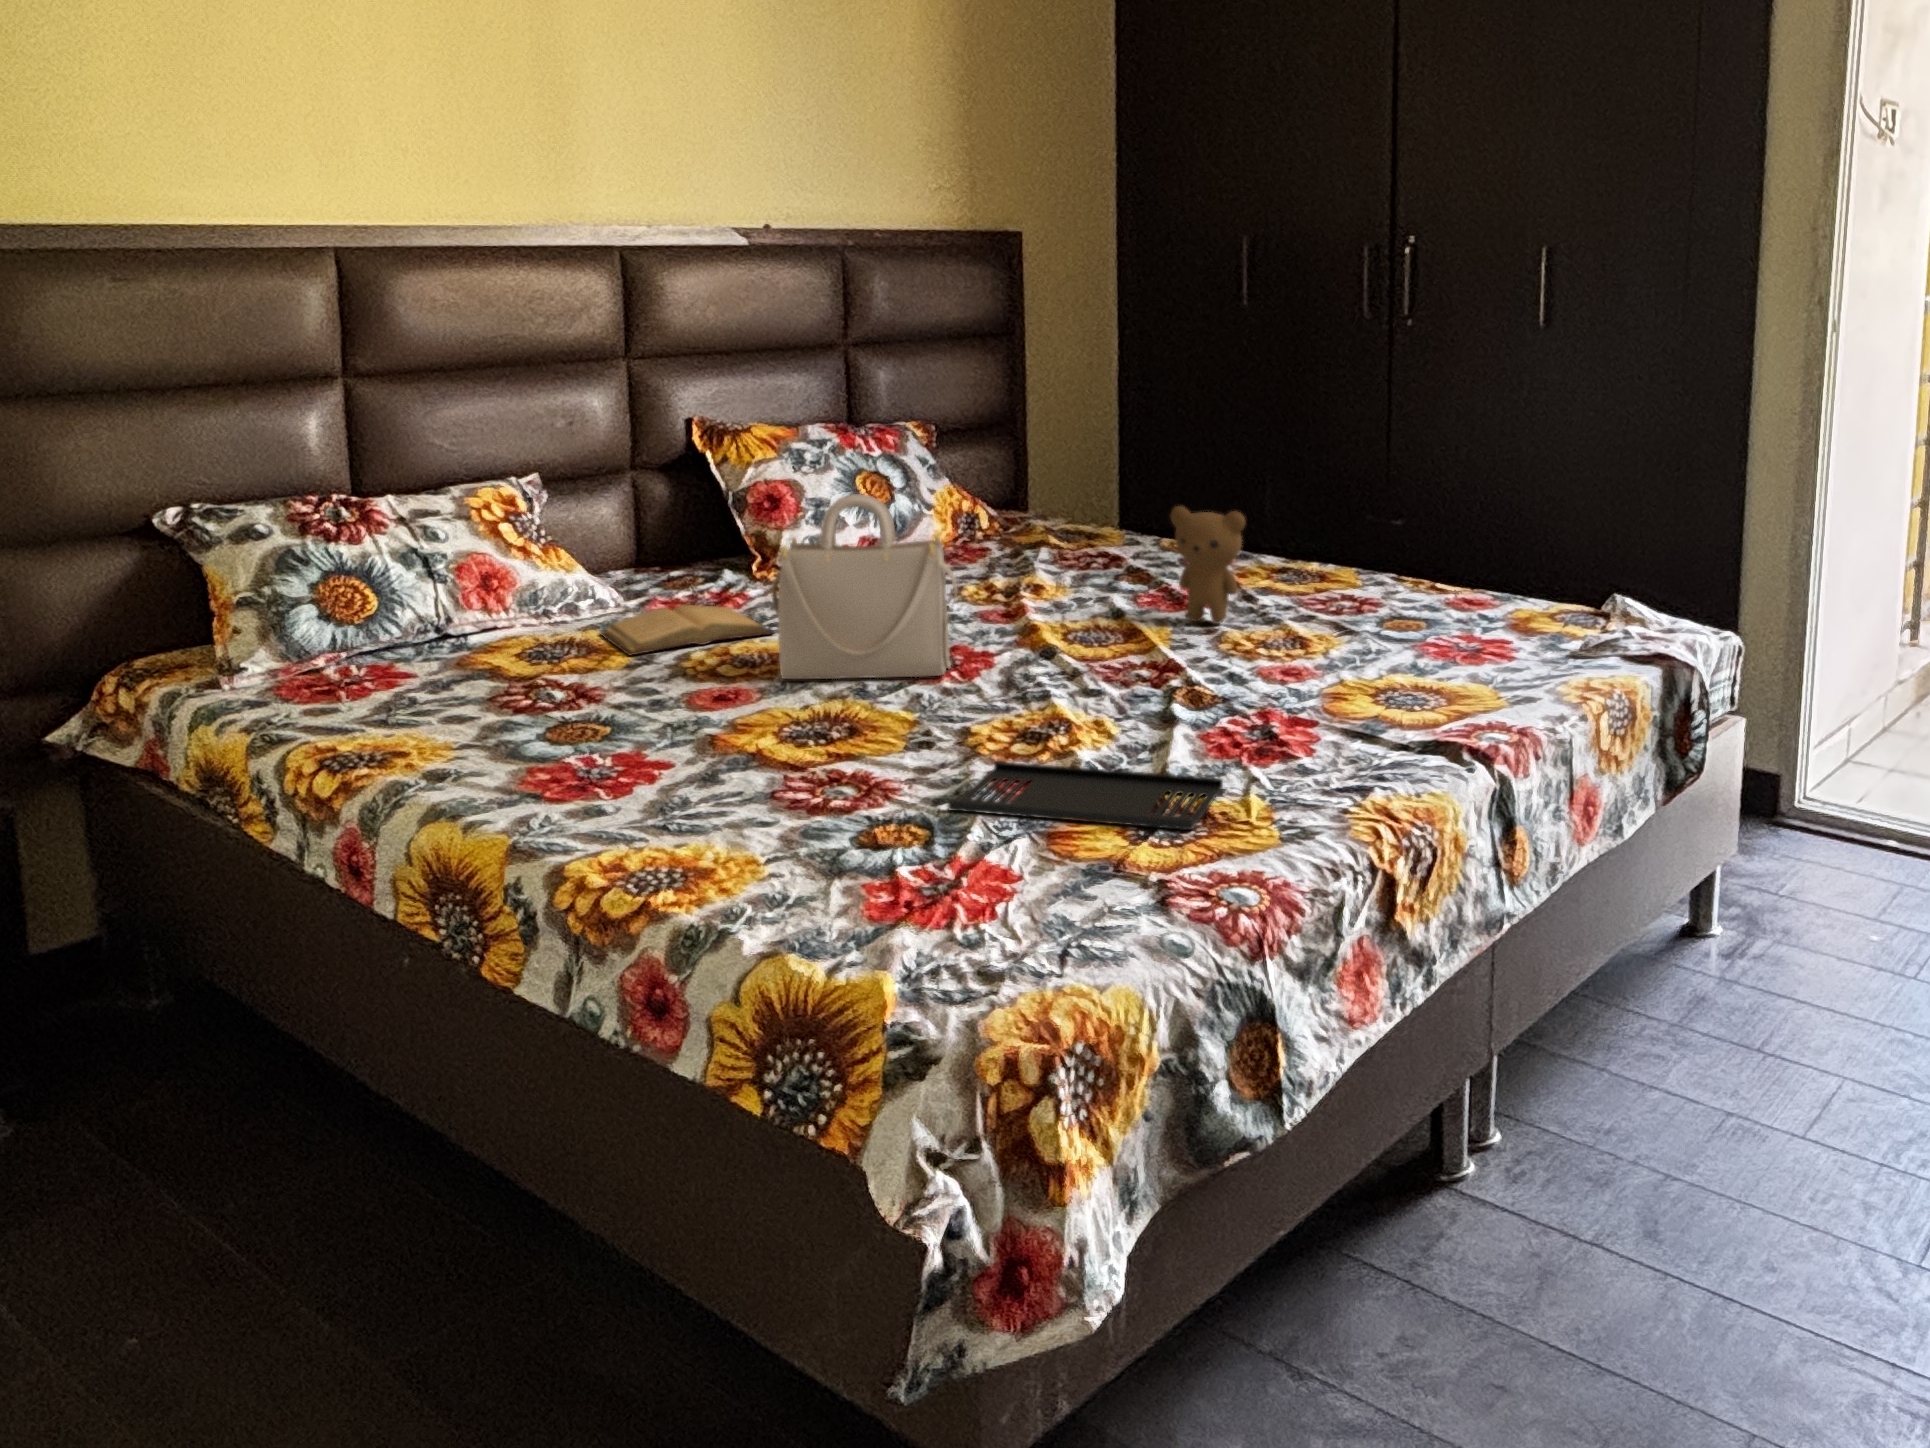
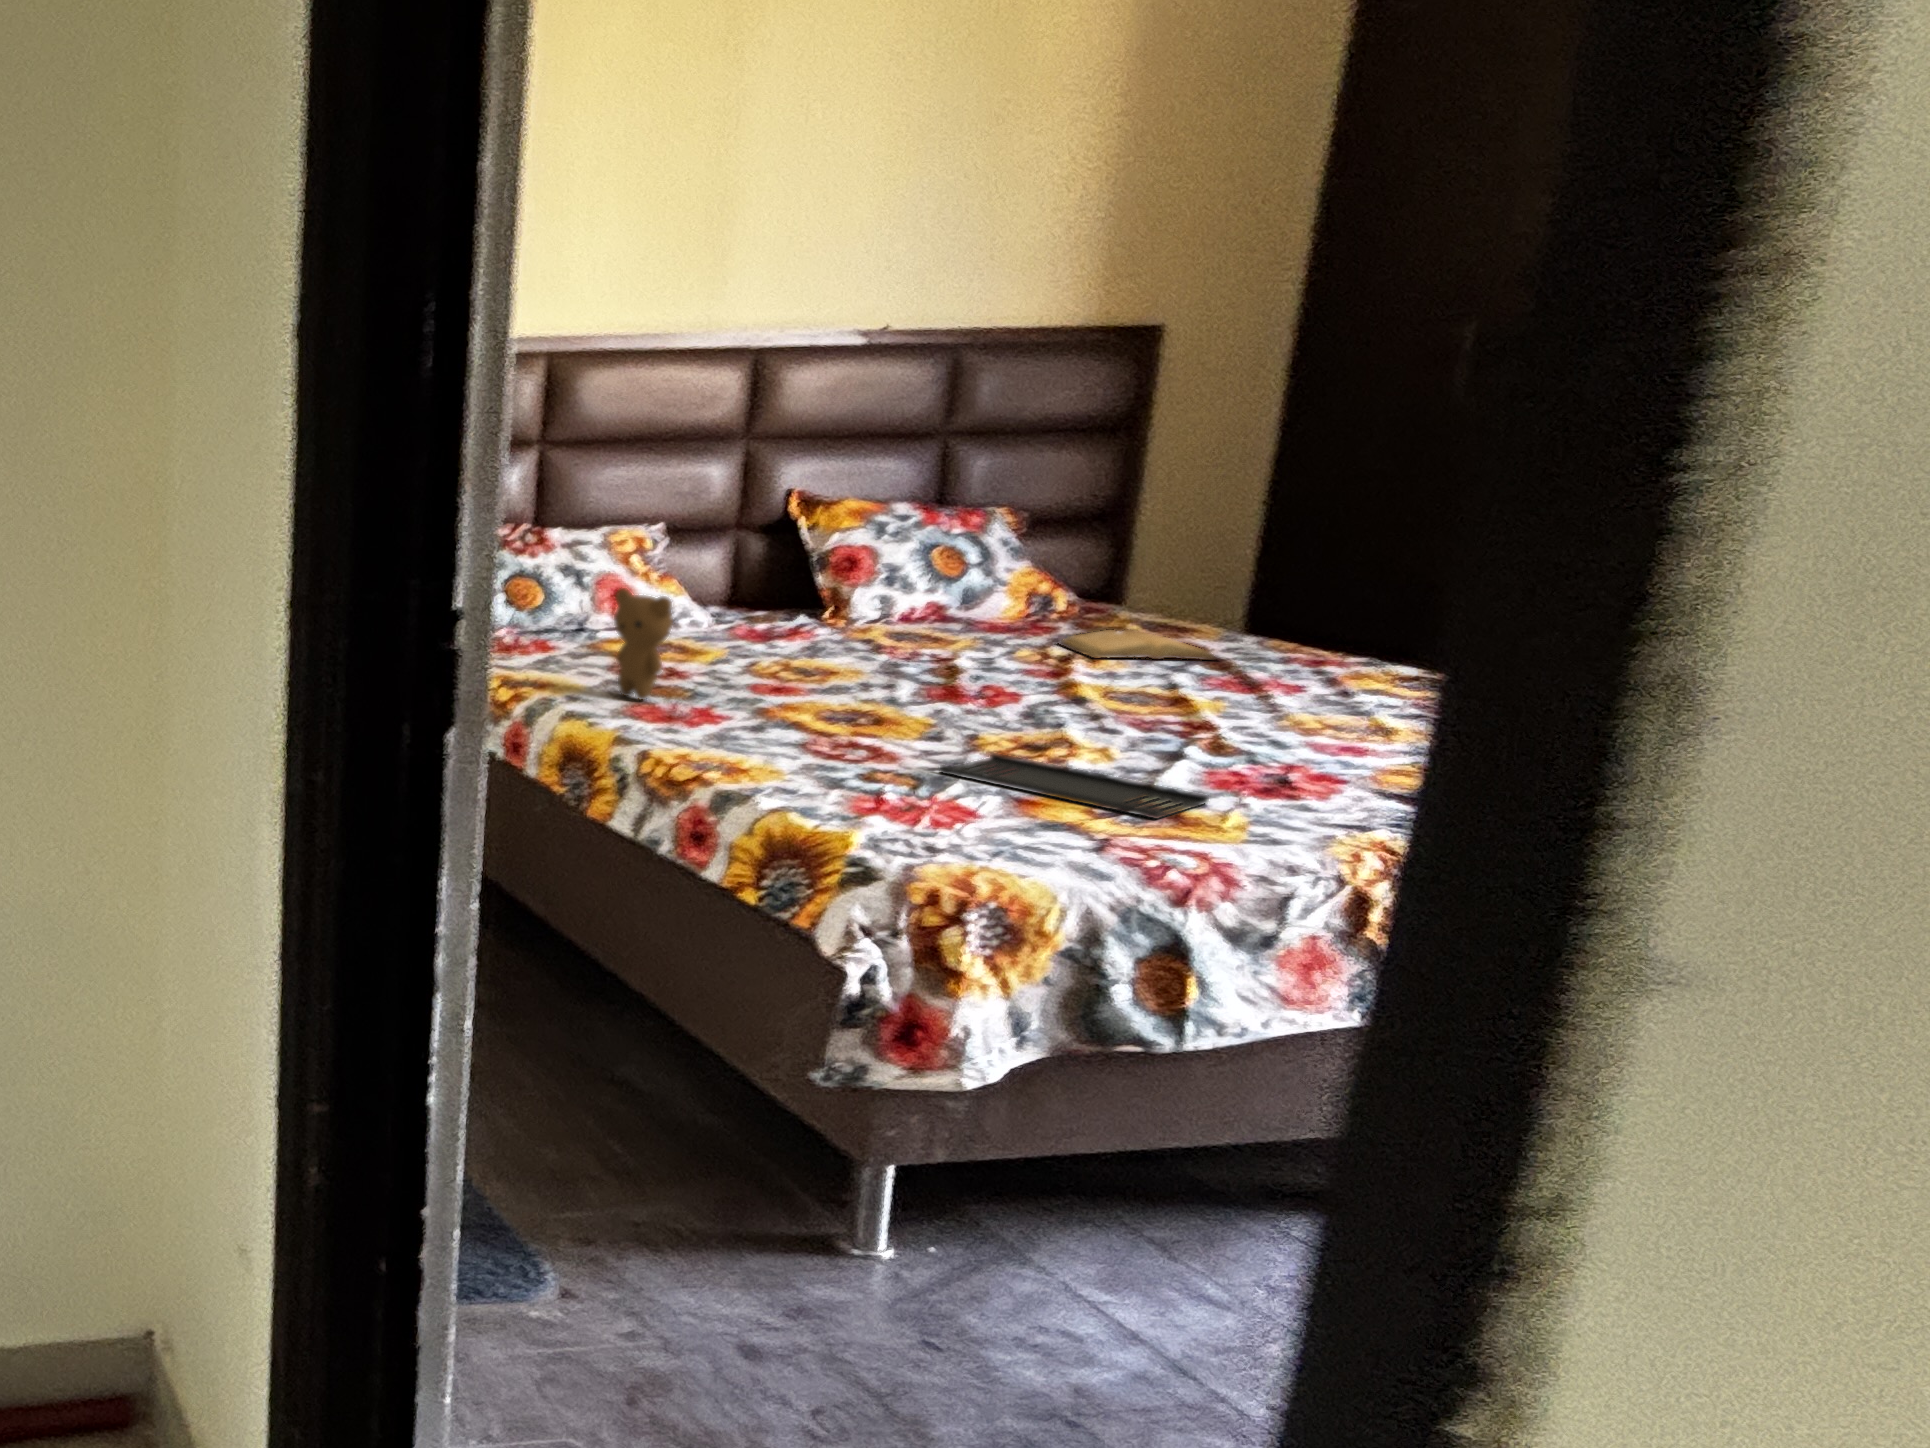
handbag: present [772,494,957,679] -> none [827,545,998,701]
teddy bear: present [1171,506,1245,624] -> present [614,588,673,700]
book: present [600,605,774,656] -> present [1059,630,1216,660]

